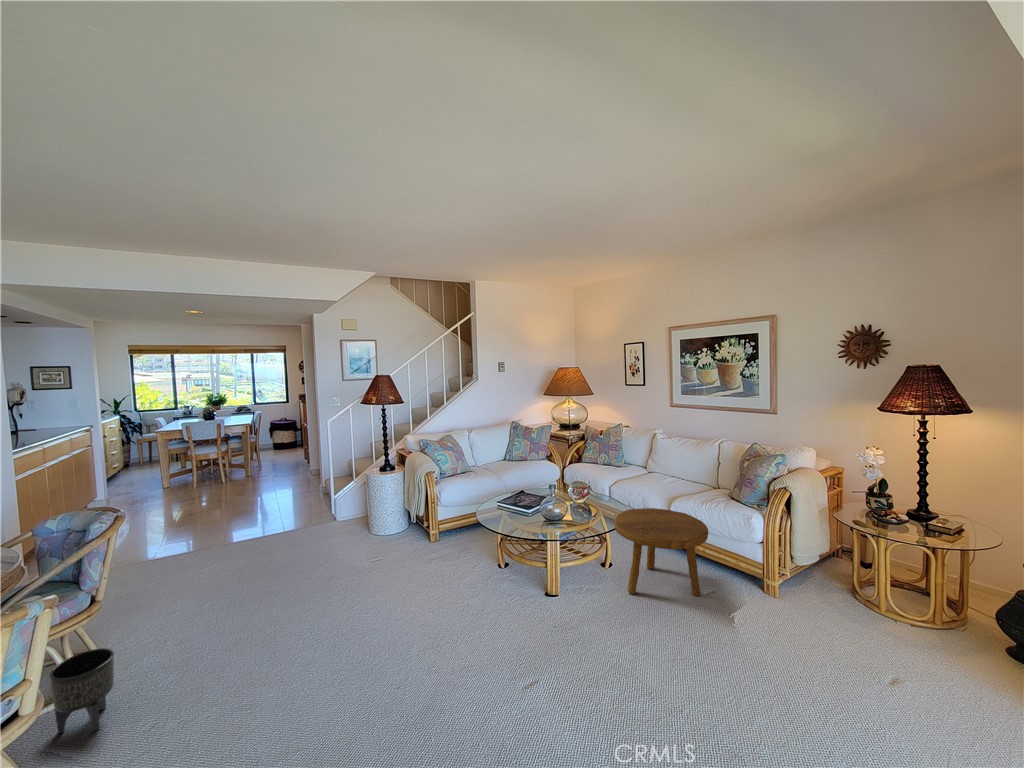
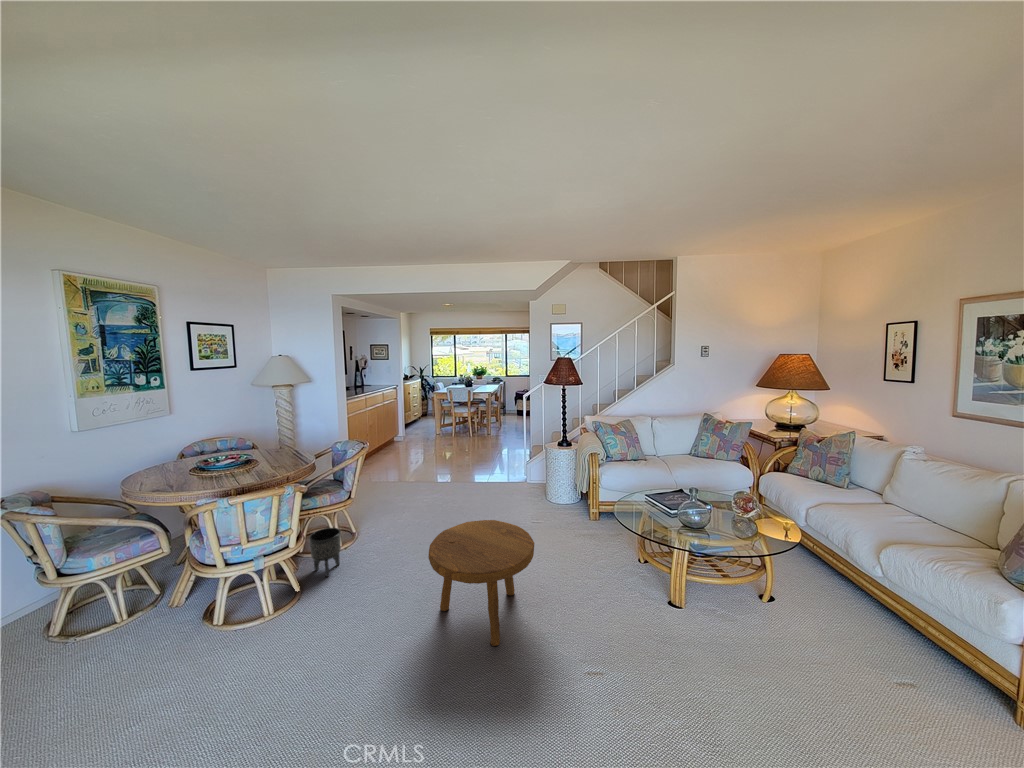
footstool: present [615,508,708,596] -> present [428,520,534,646]

